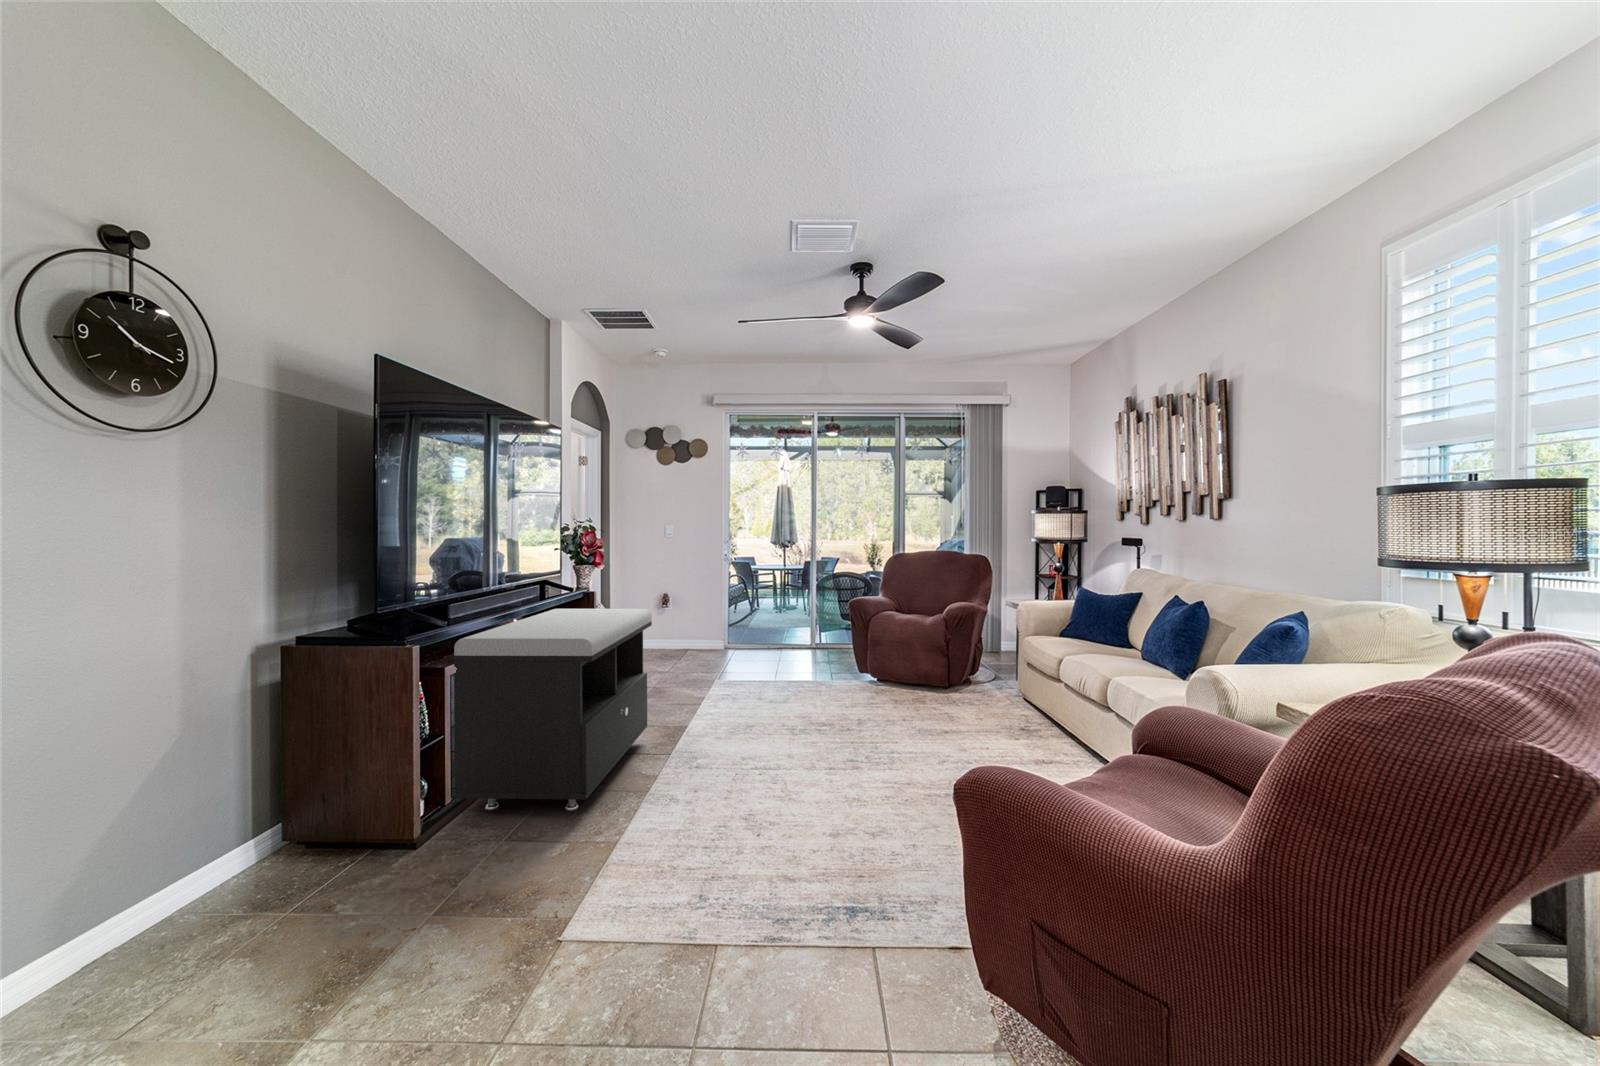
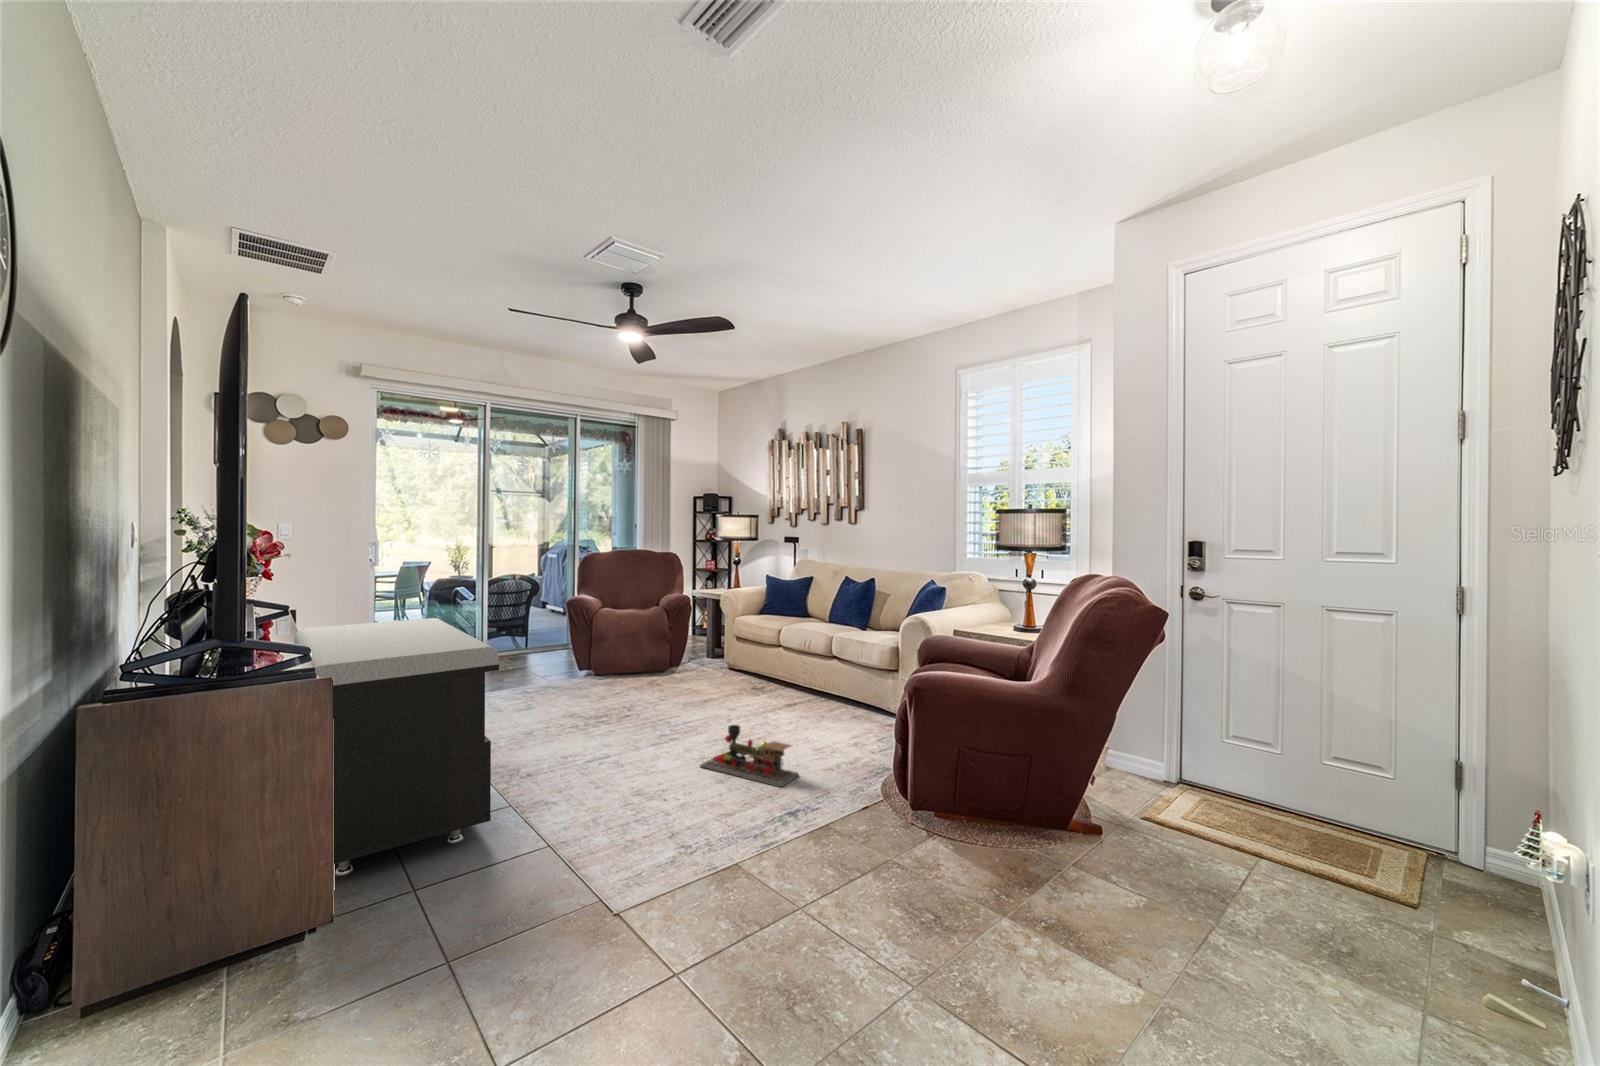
toy train: none [830,767,919,863] -> present [700,725,799,787]

